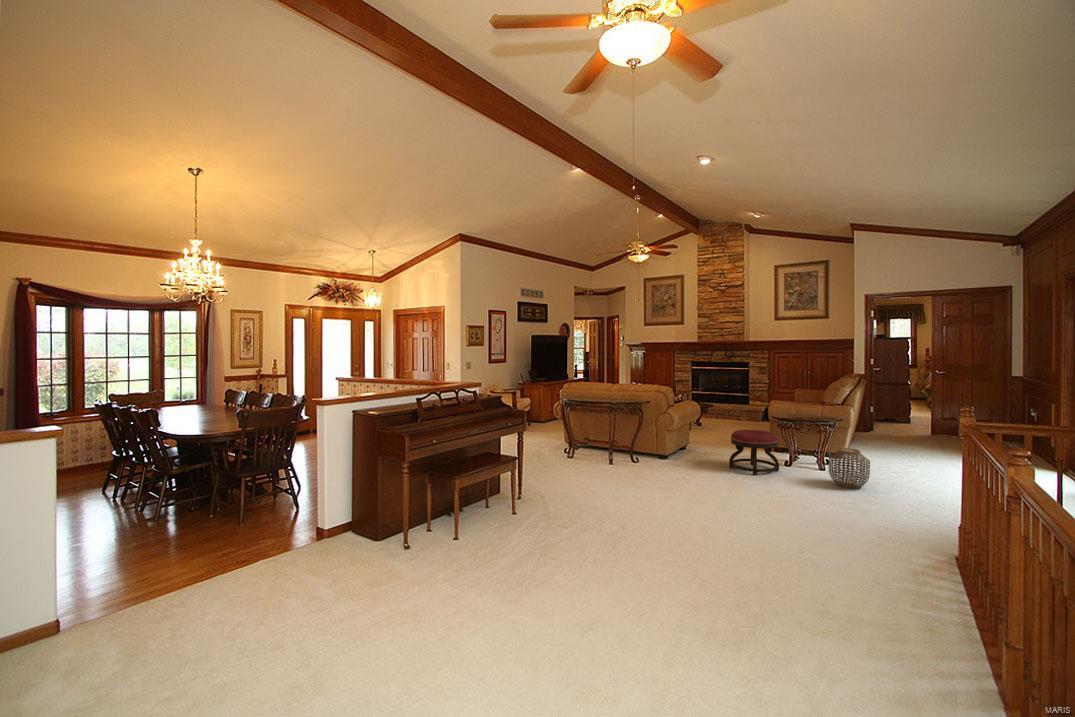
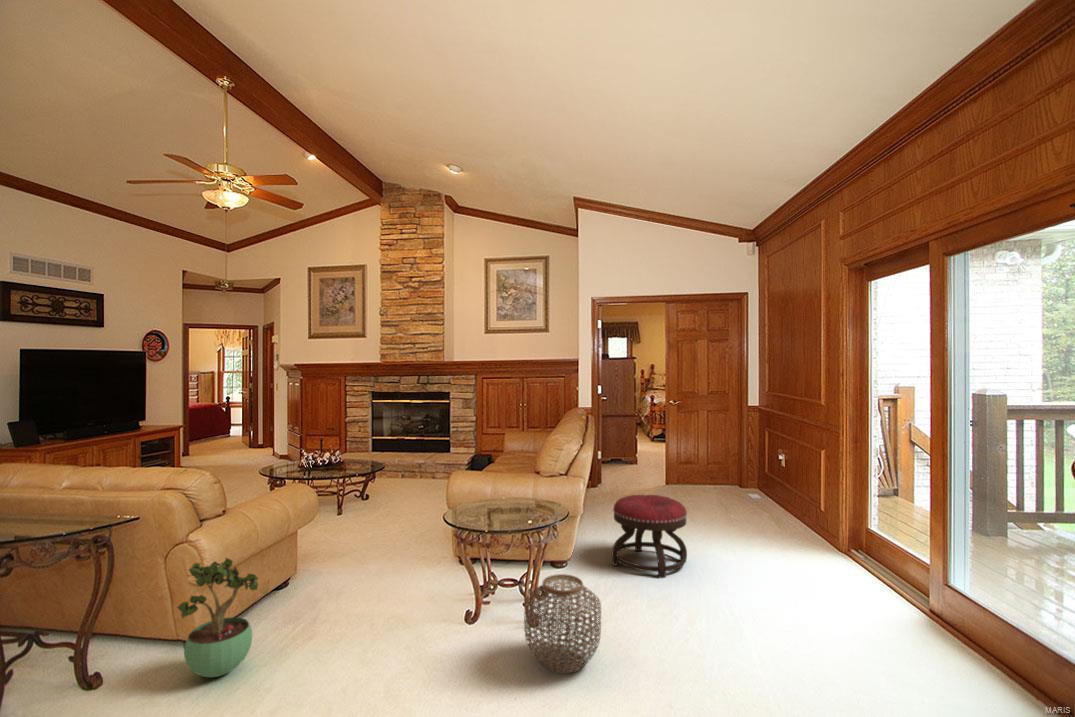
potted plant: none [675,427,707,472] -> present [177,558,258,677]
ottoman: present [729,429,779,475] -> present [612,495,687,578]

